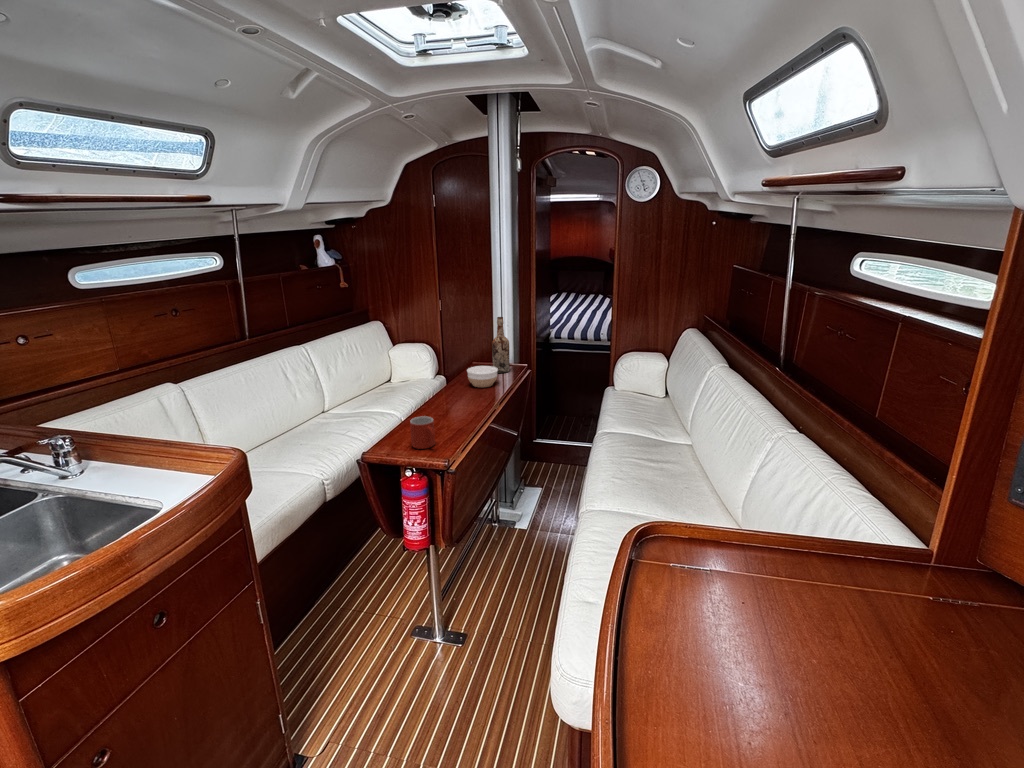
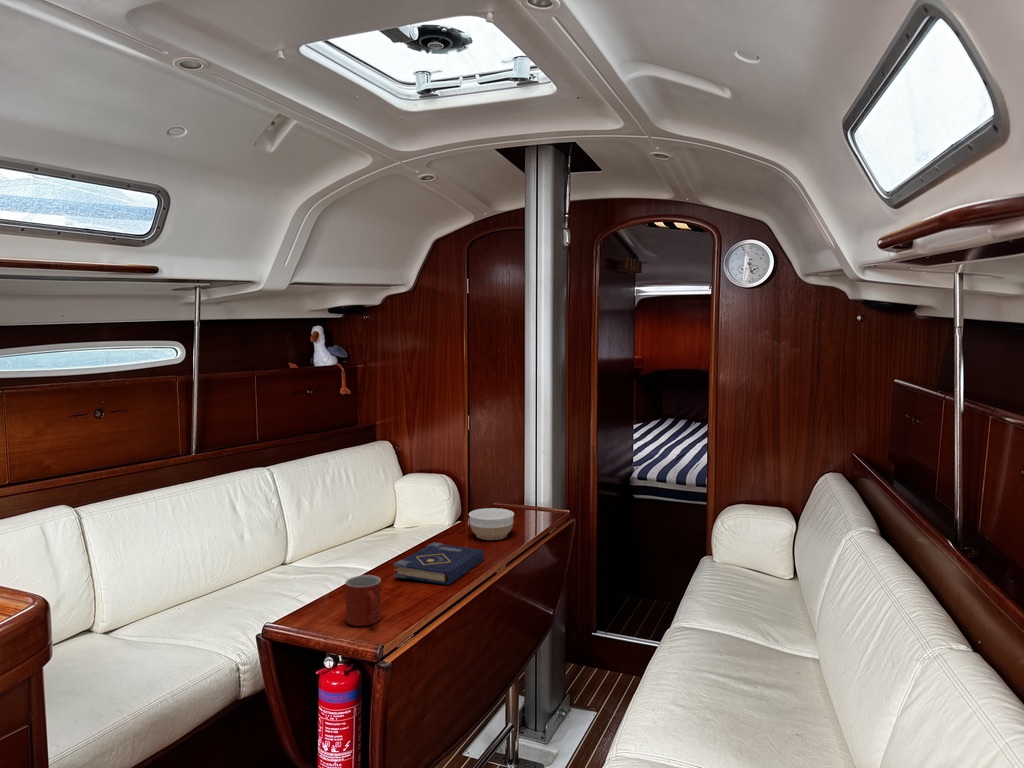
wine bottle: present [492,317,510,373] -> none [514,439,539,521]
book: none [429,391,485,419] -> present [394,542,484,585]

